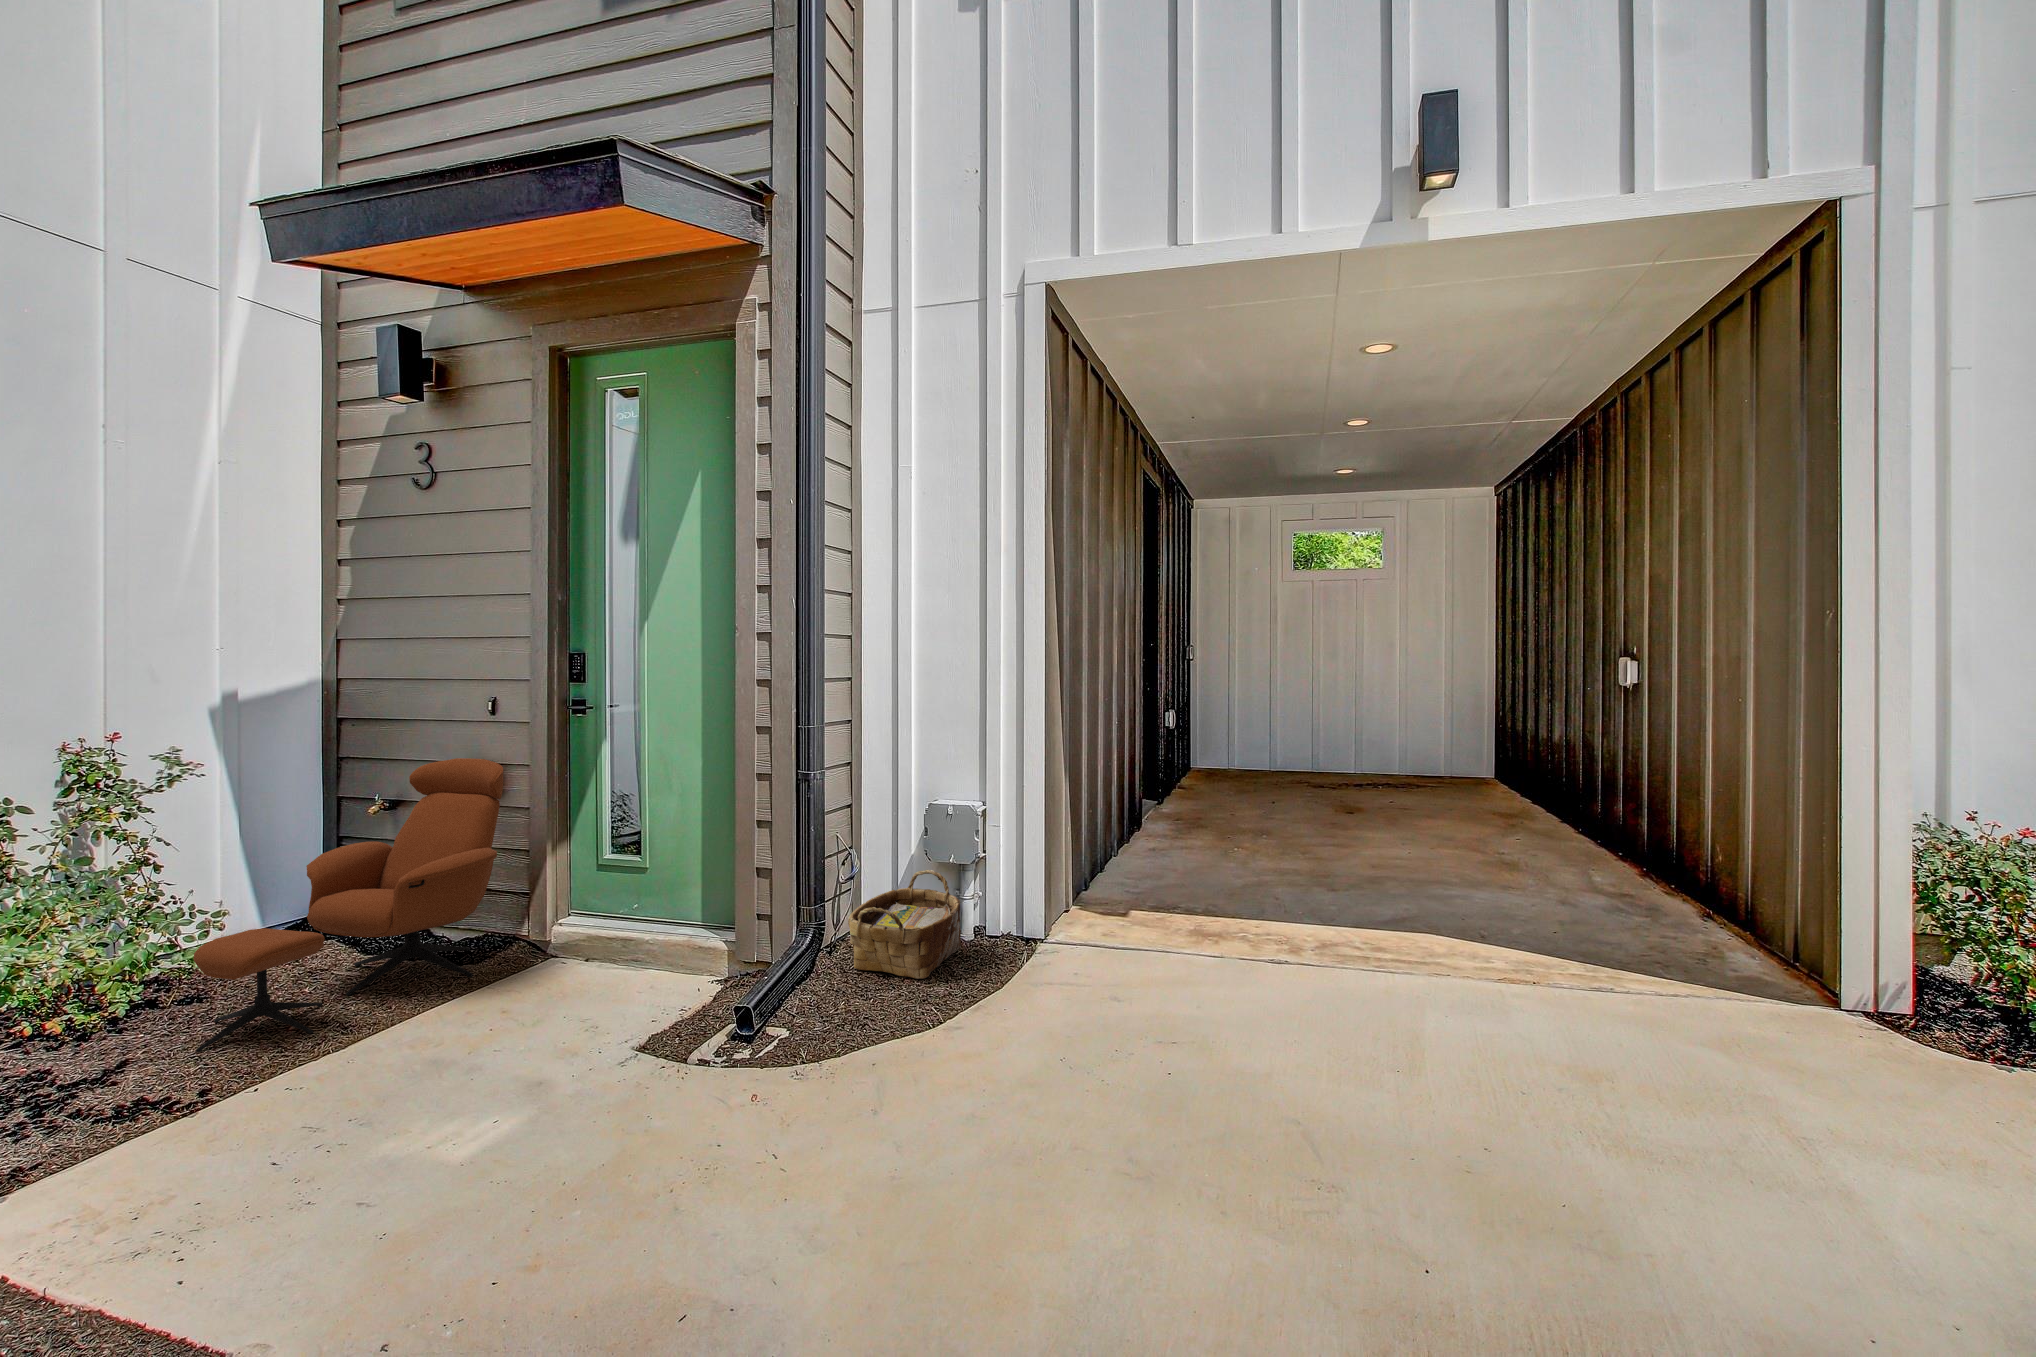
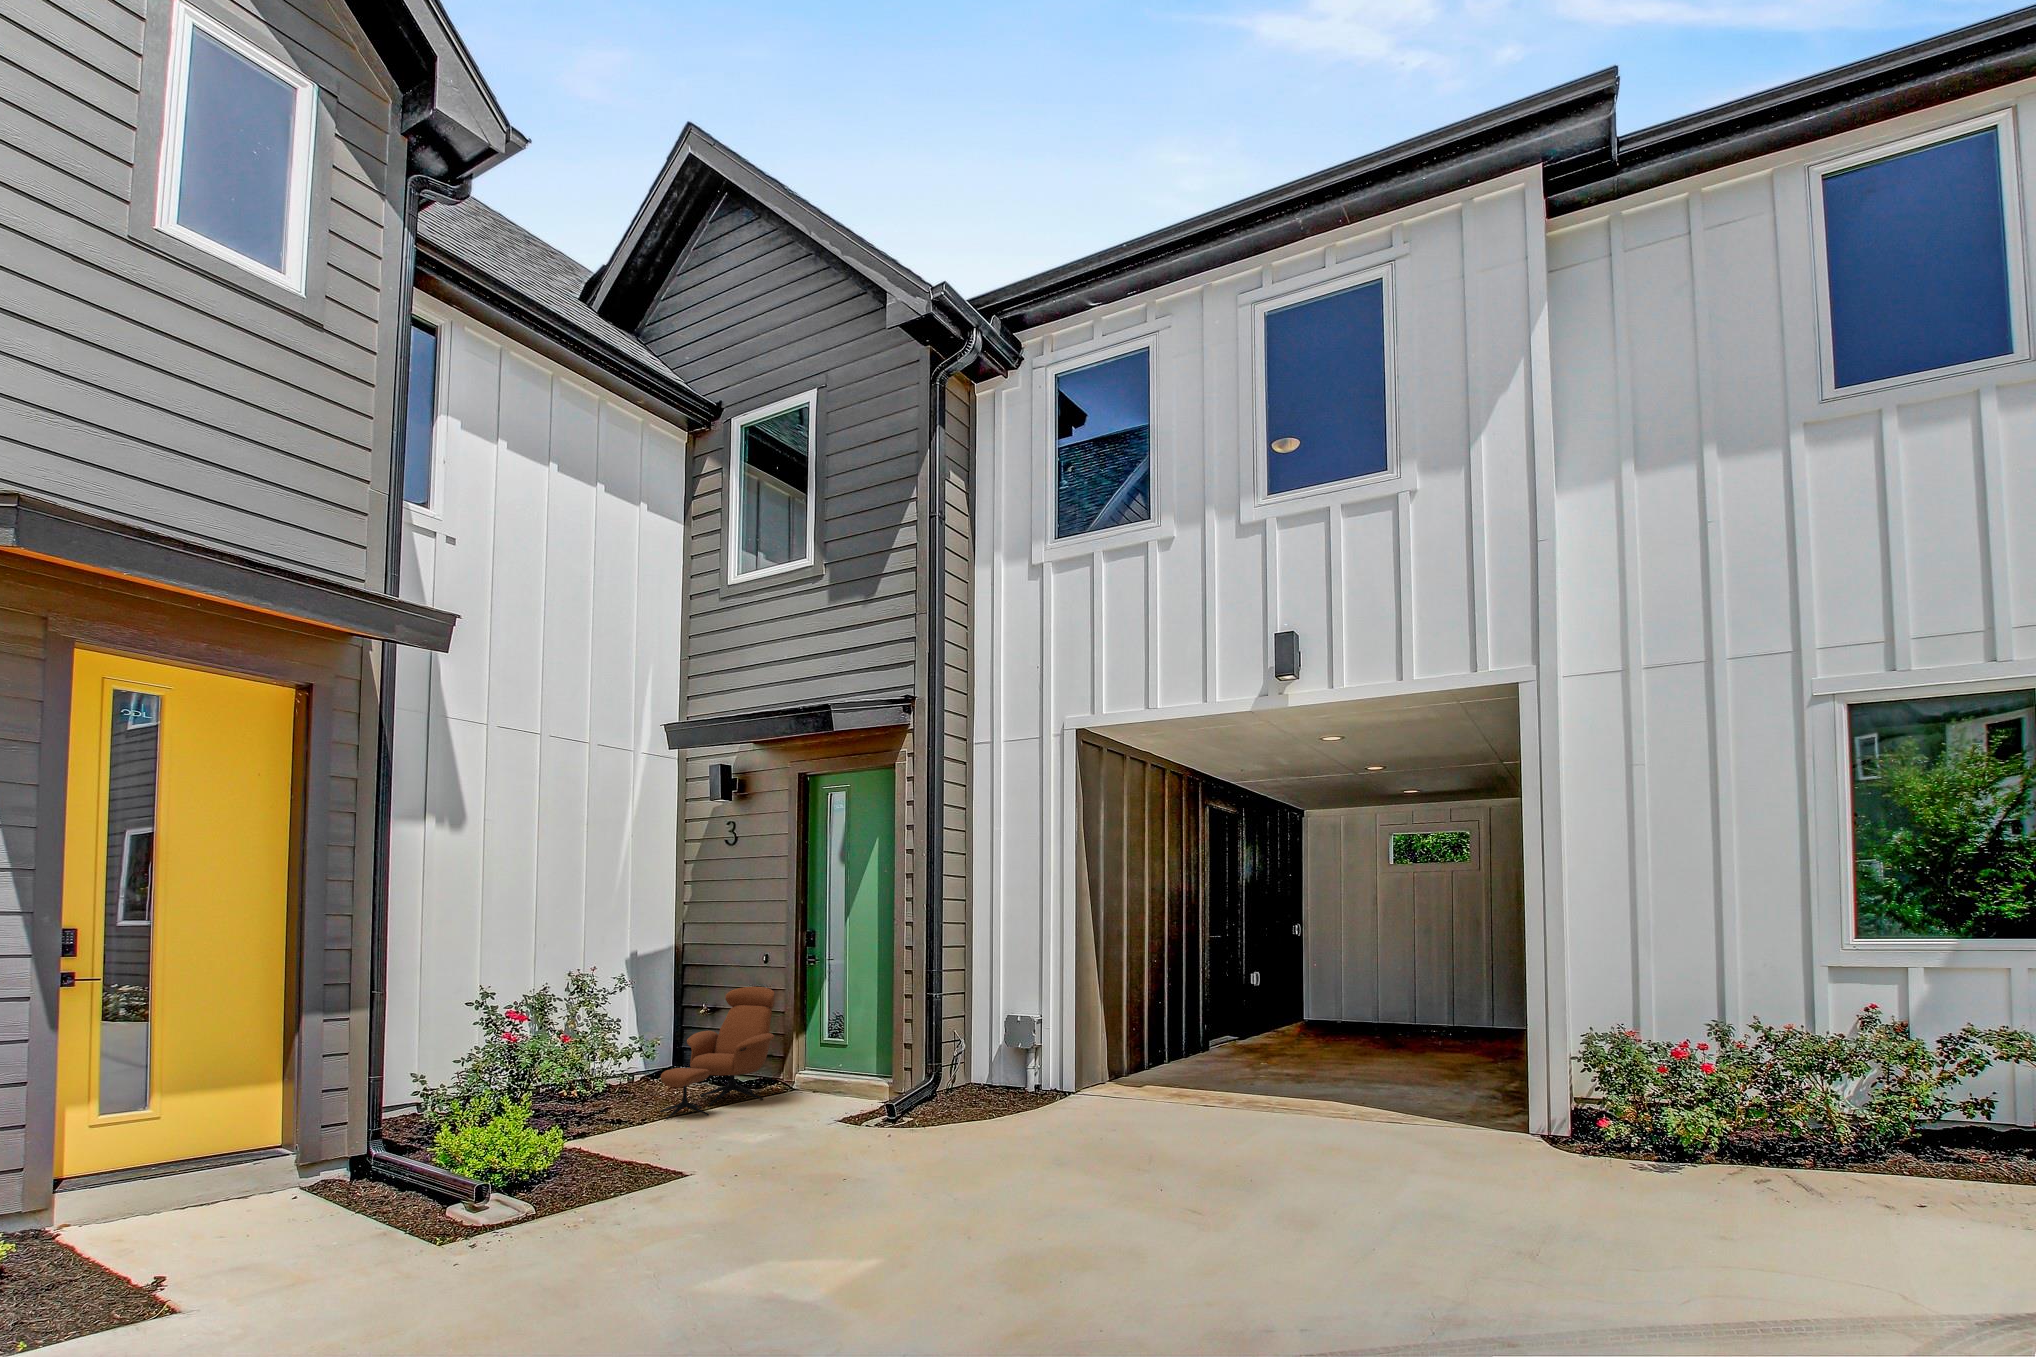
woven basket: present [848,870,961,979] -> none [951,1048,1011,1102]

